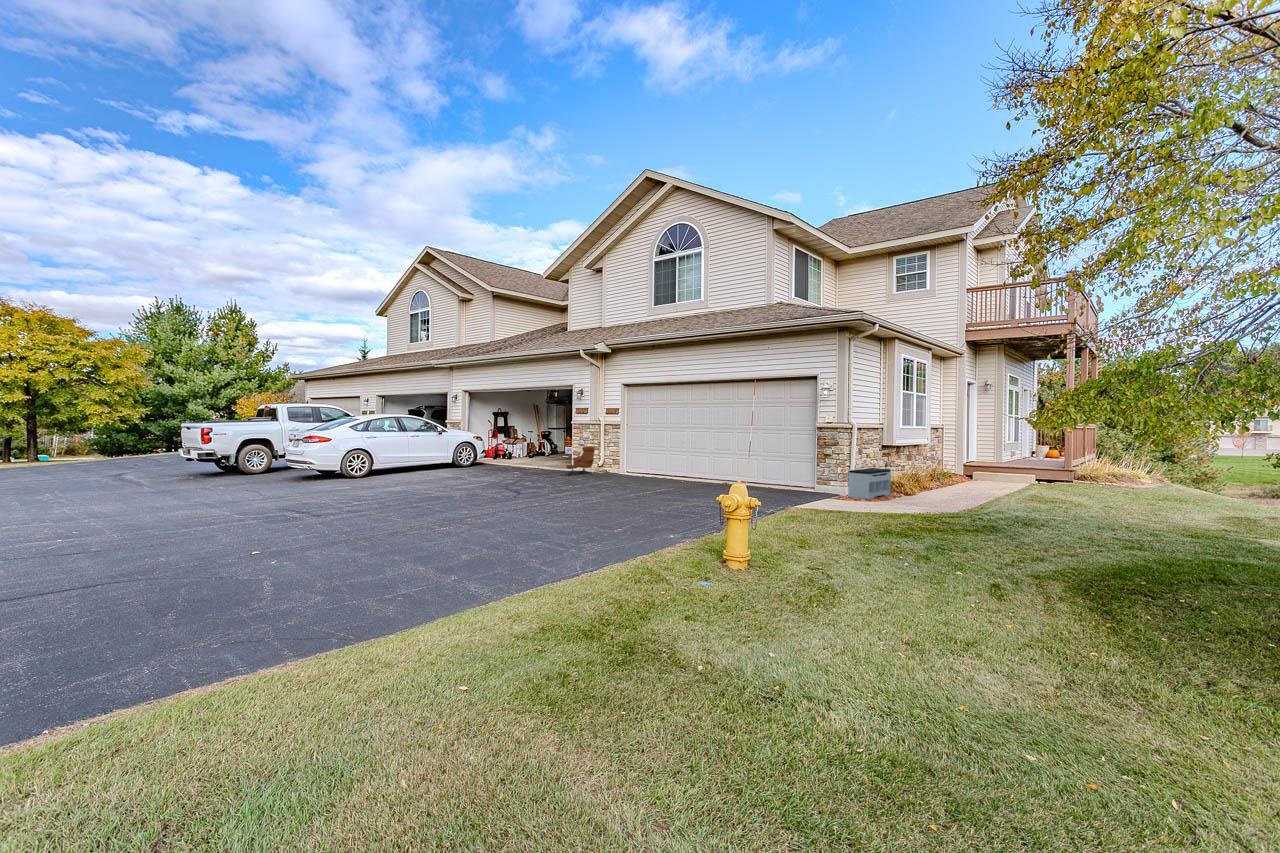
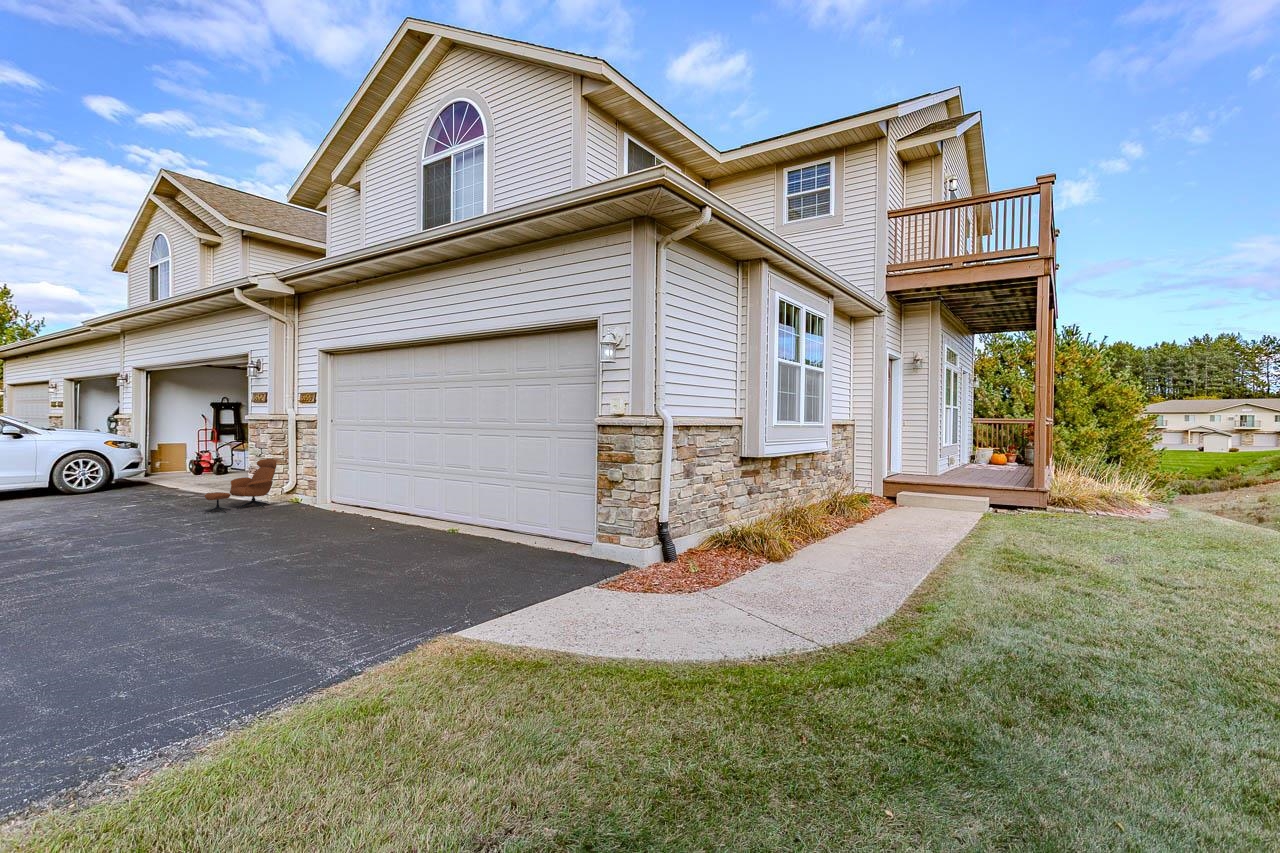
bench: present [848,468,891,499] -> none [657,502,746,573]

